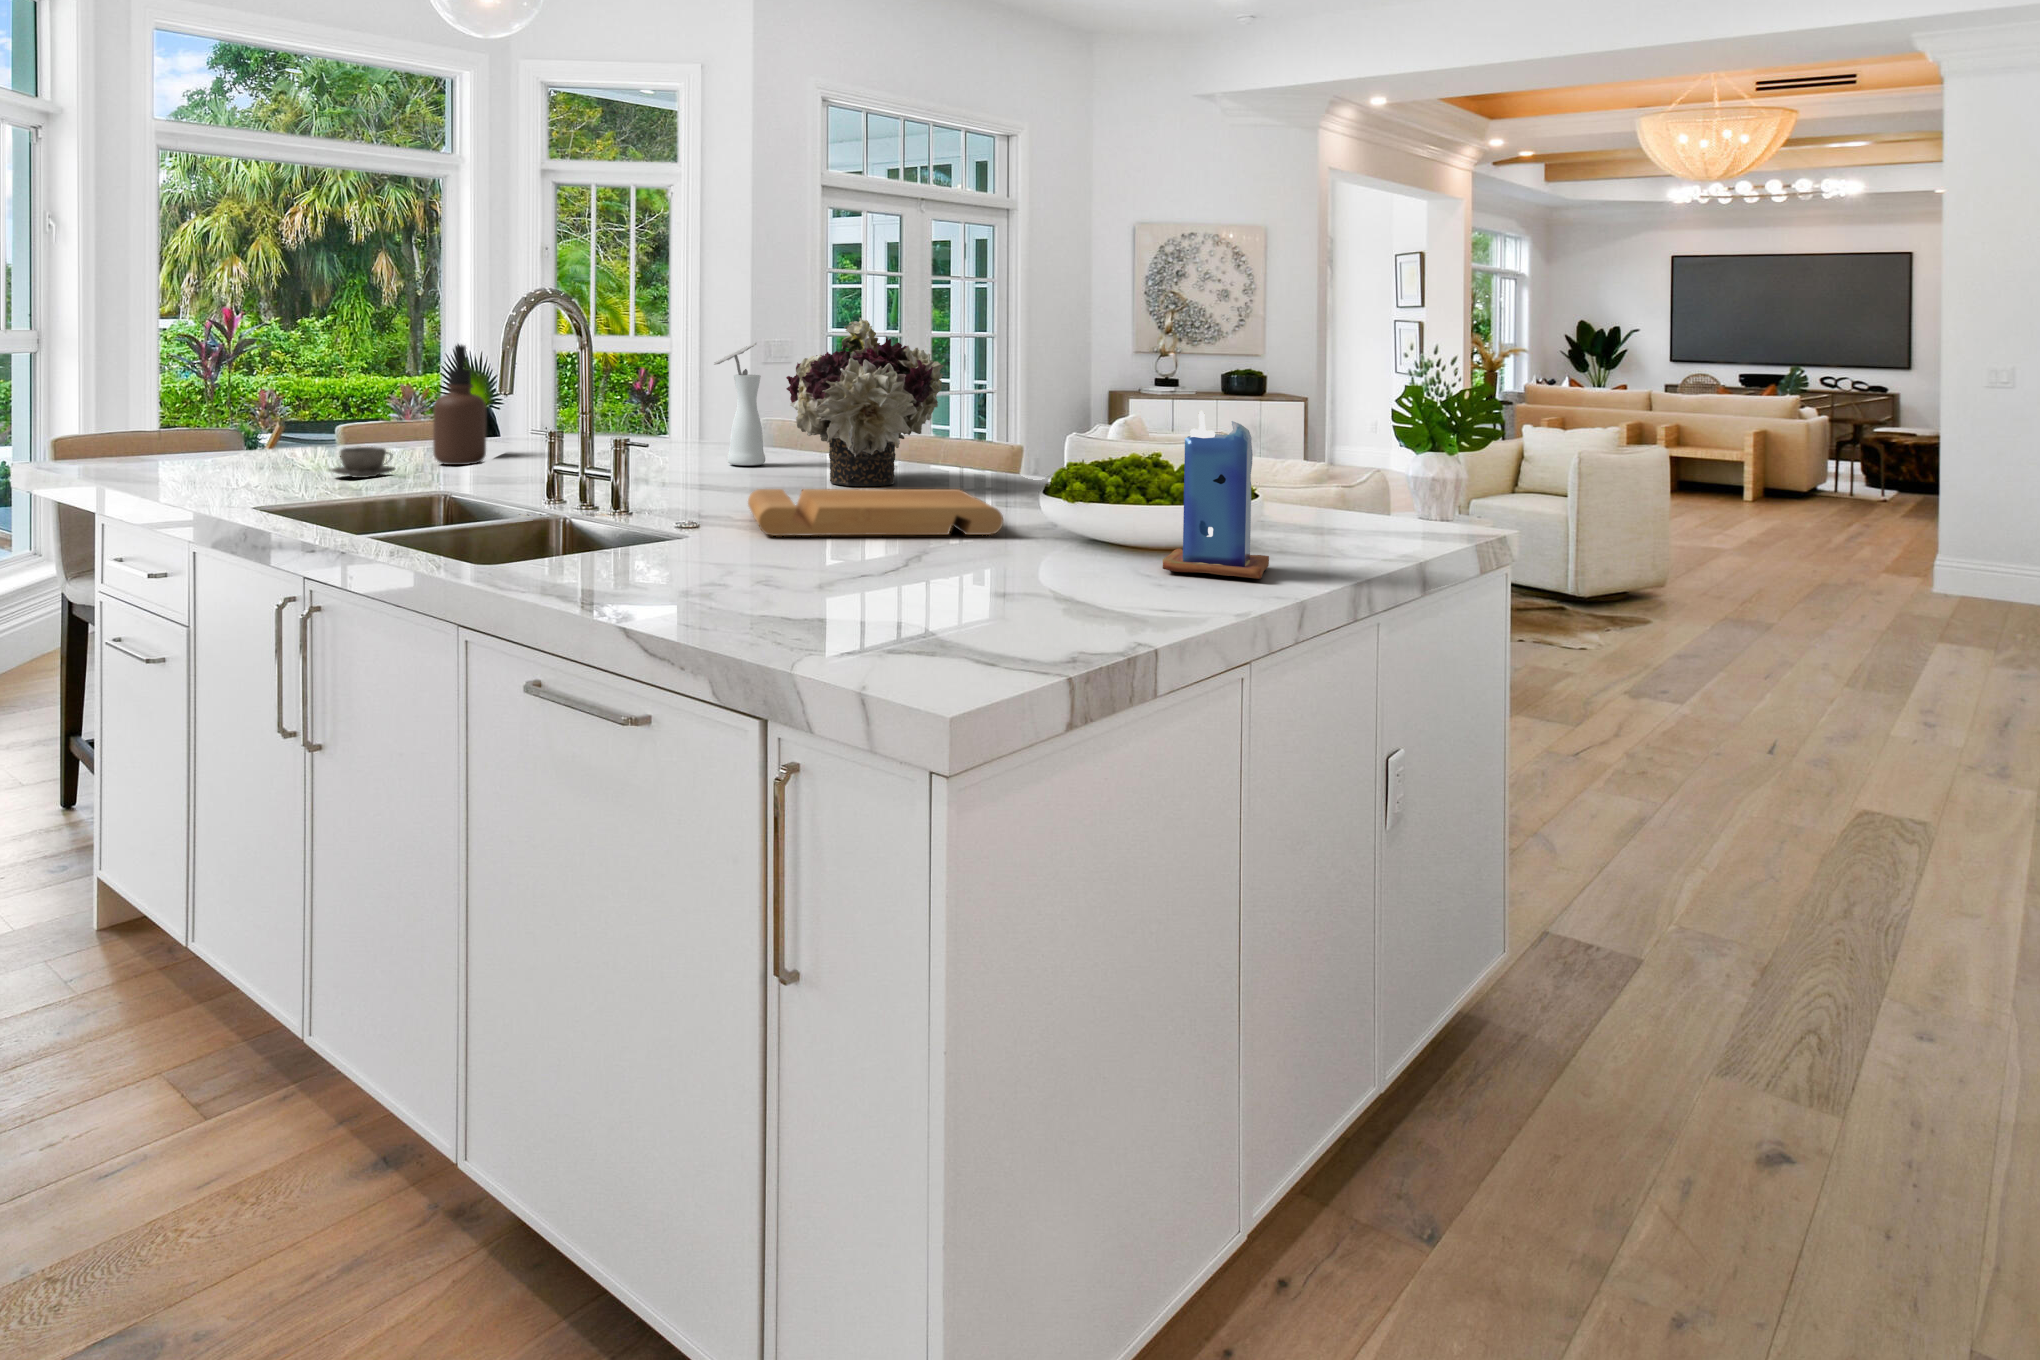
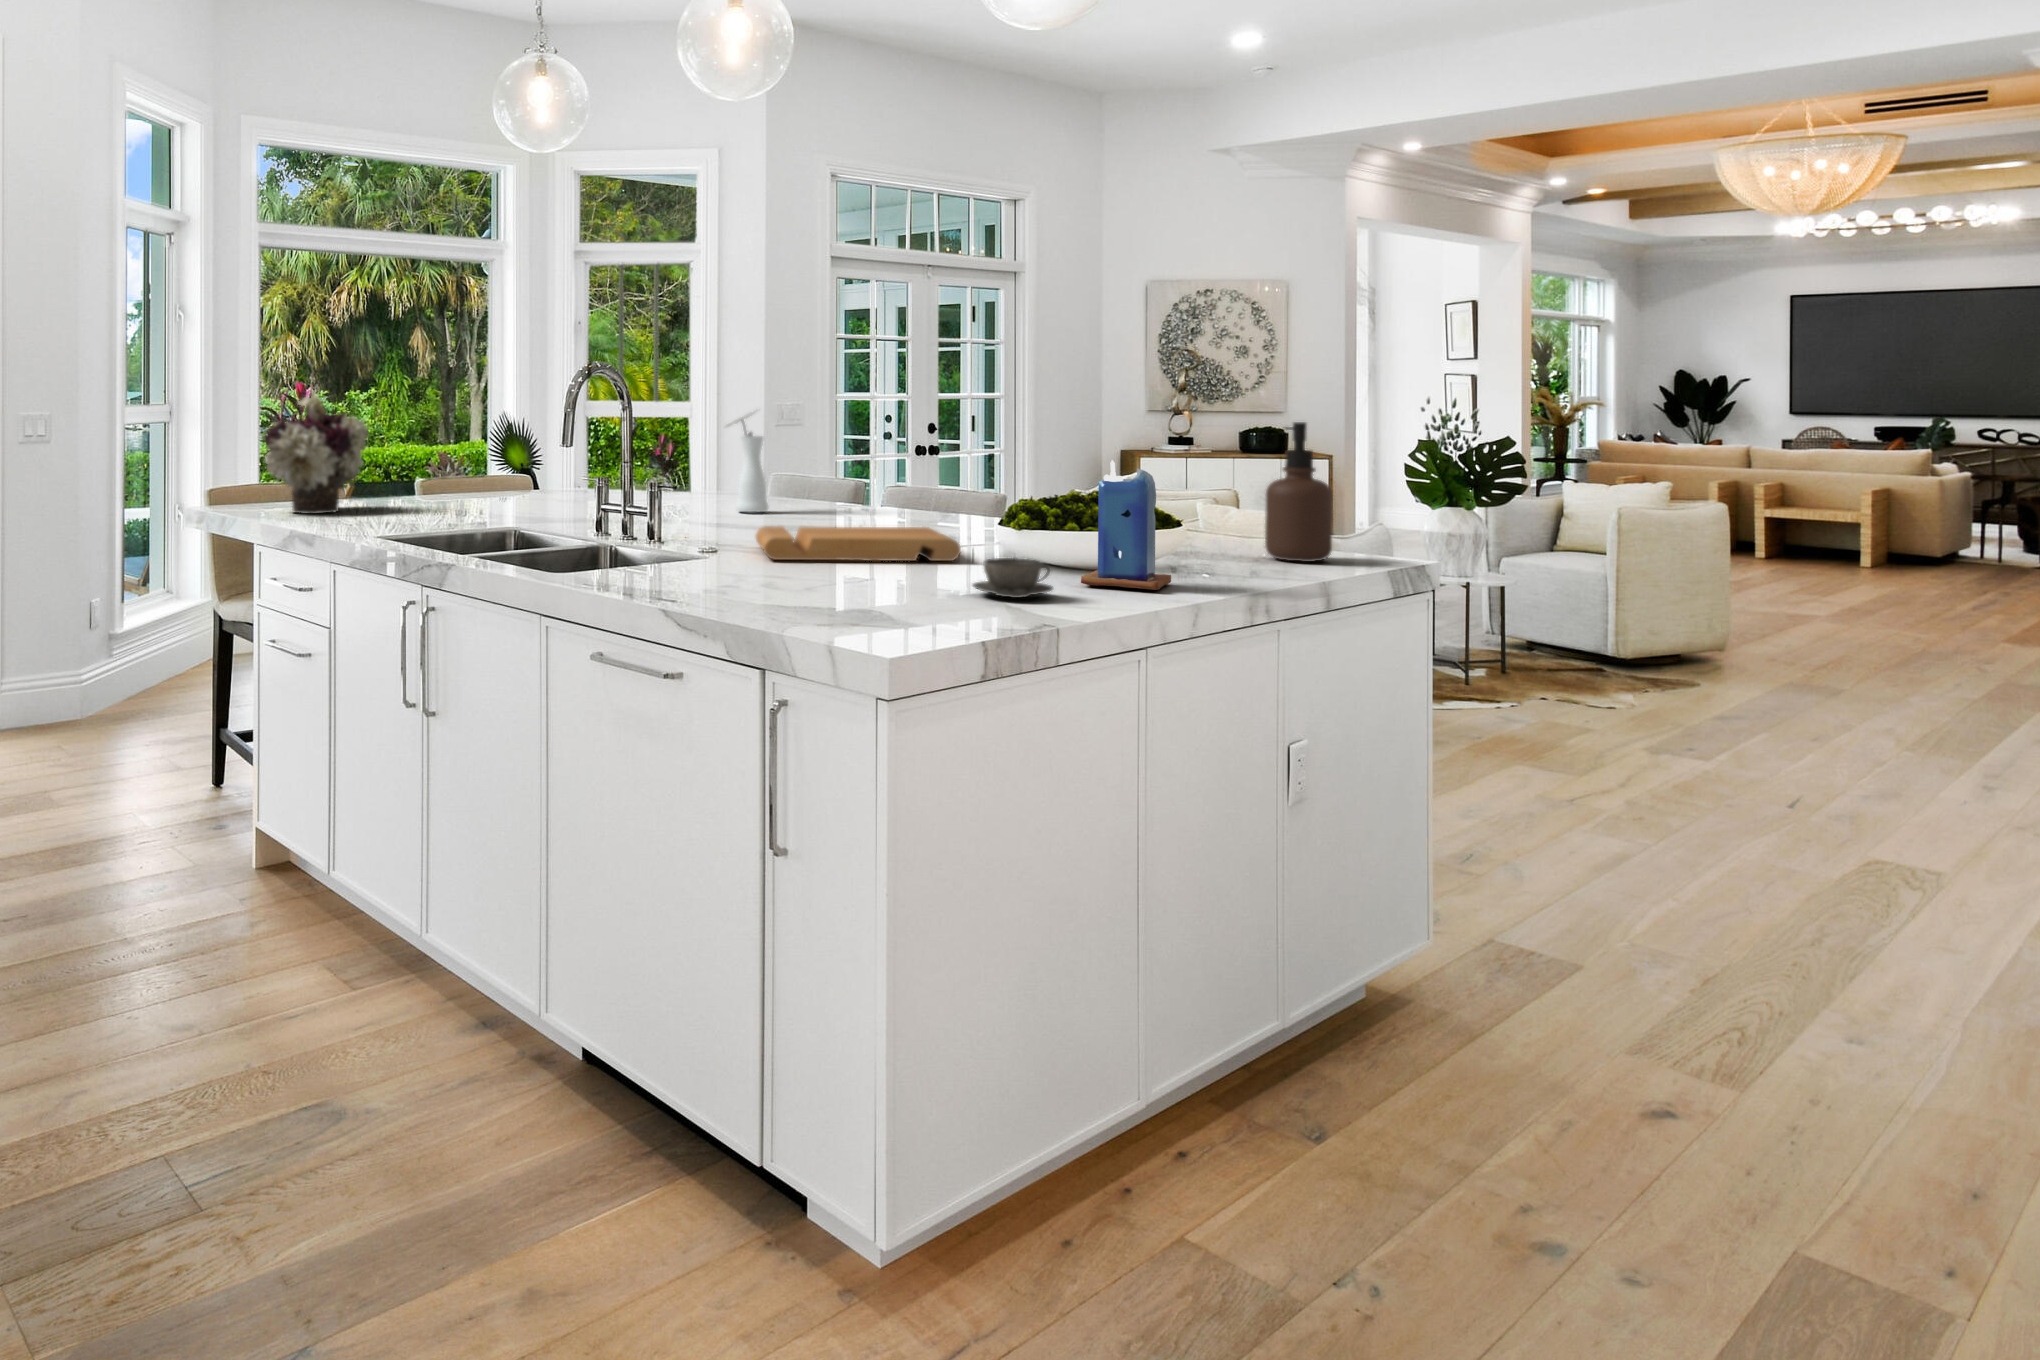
flower arrangement: present [786,318,944,486] -> present [263,395,369,514]
soap dispenser: present [433,345,486,465] -> present [1265,422,1333,562]
teacup: present [331,447,395,478] -> present [973,558,1053,598]

